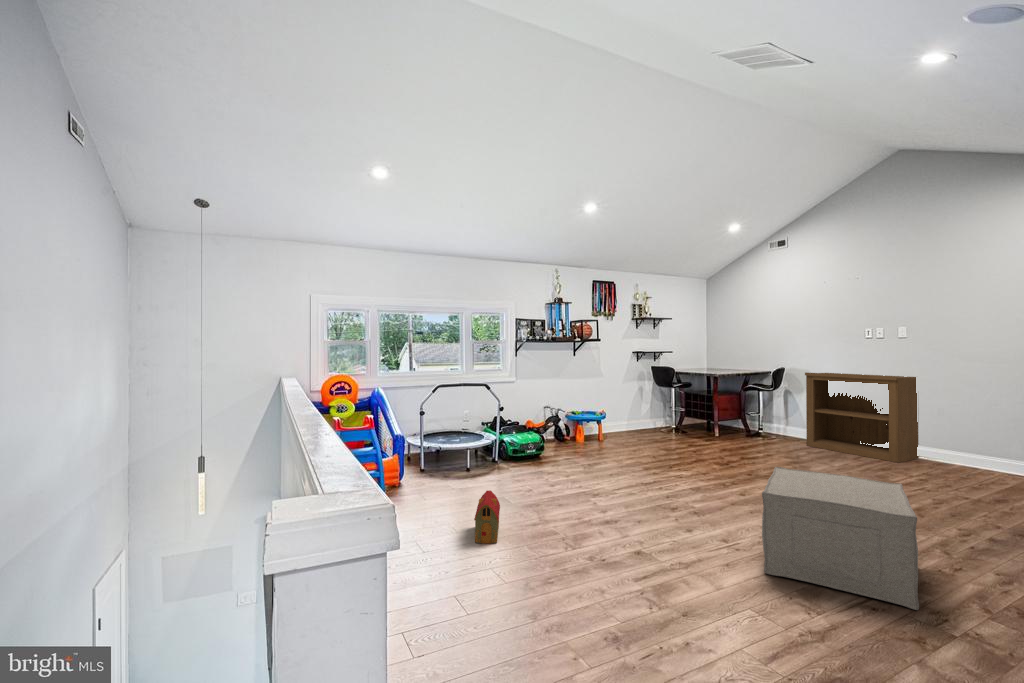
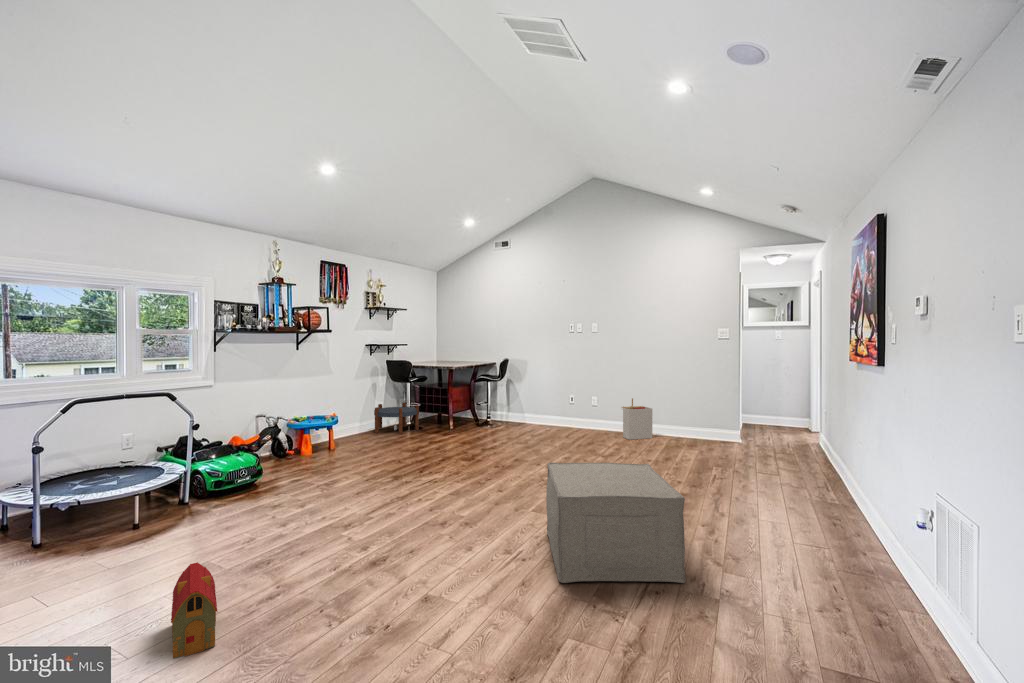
bookshelf: present [805,373,919,462] -> none [528,362,609,437]
side table: none [641,406,683,435] -> present [374,403,419,434]
storage bin: none [934,420,986,473] -> present [621,398,652,440]

